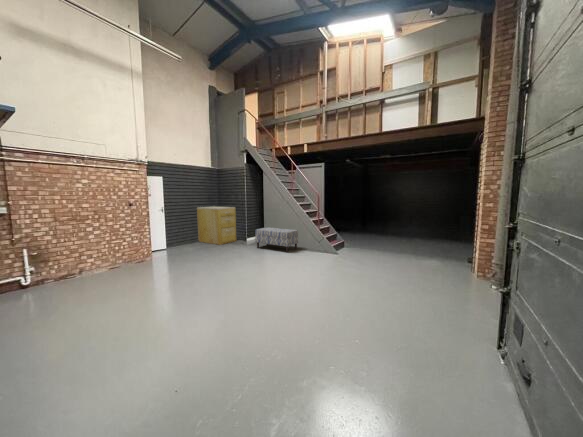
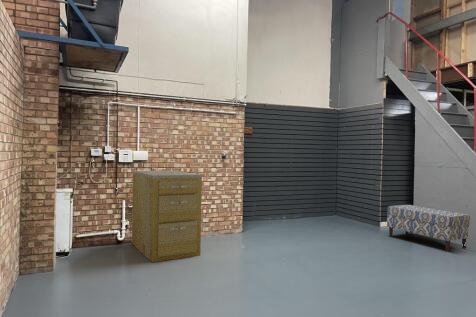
filing cabinet: present [197,206,236,245] -> present [132,170,202,262]

